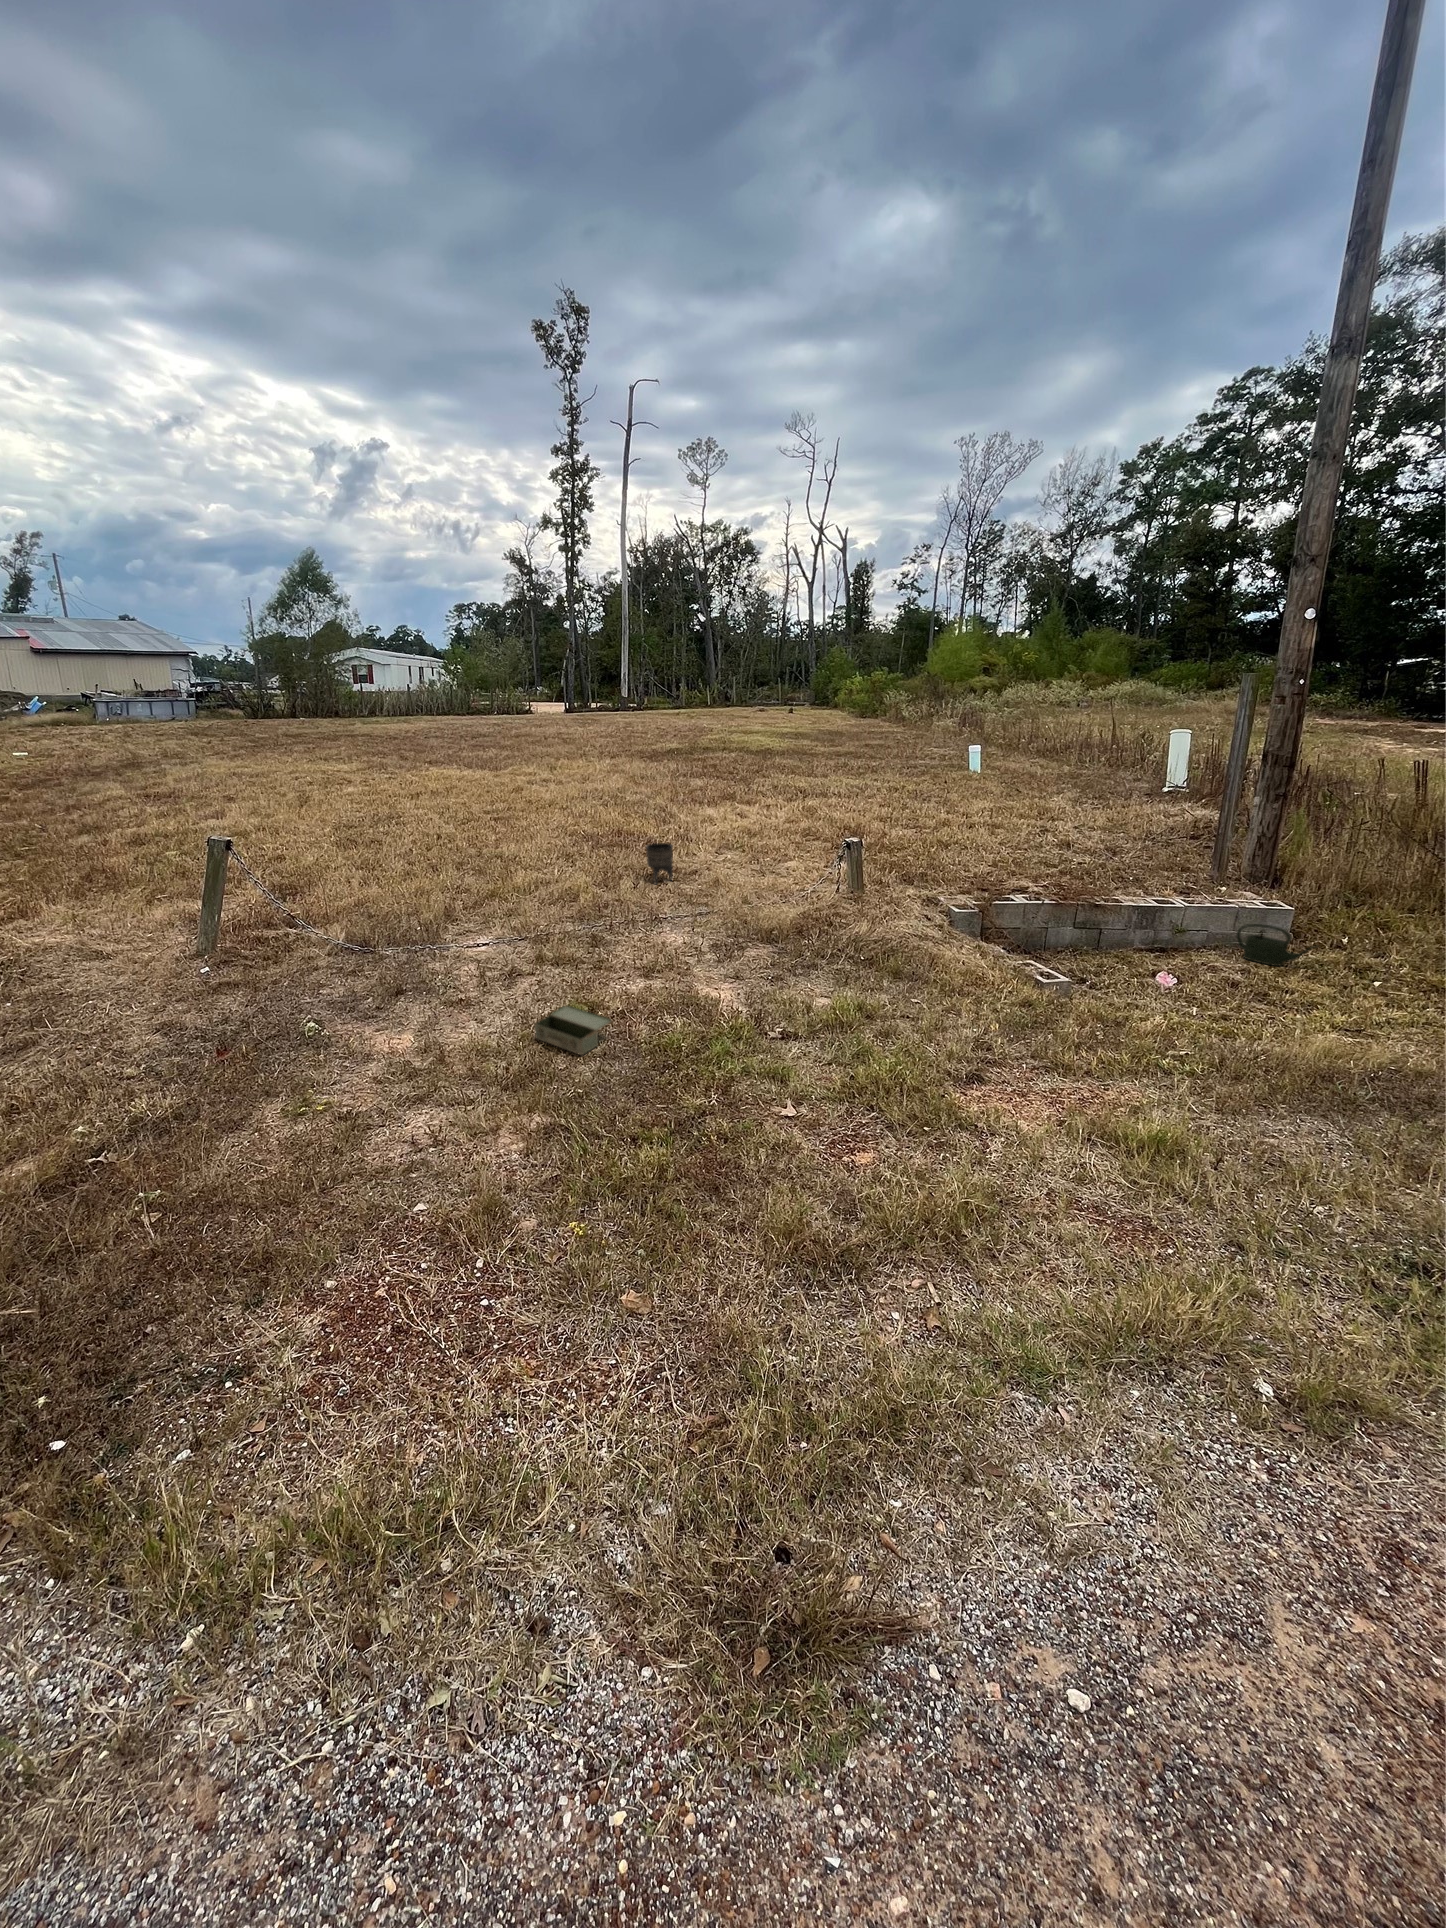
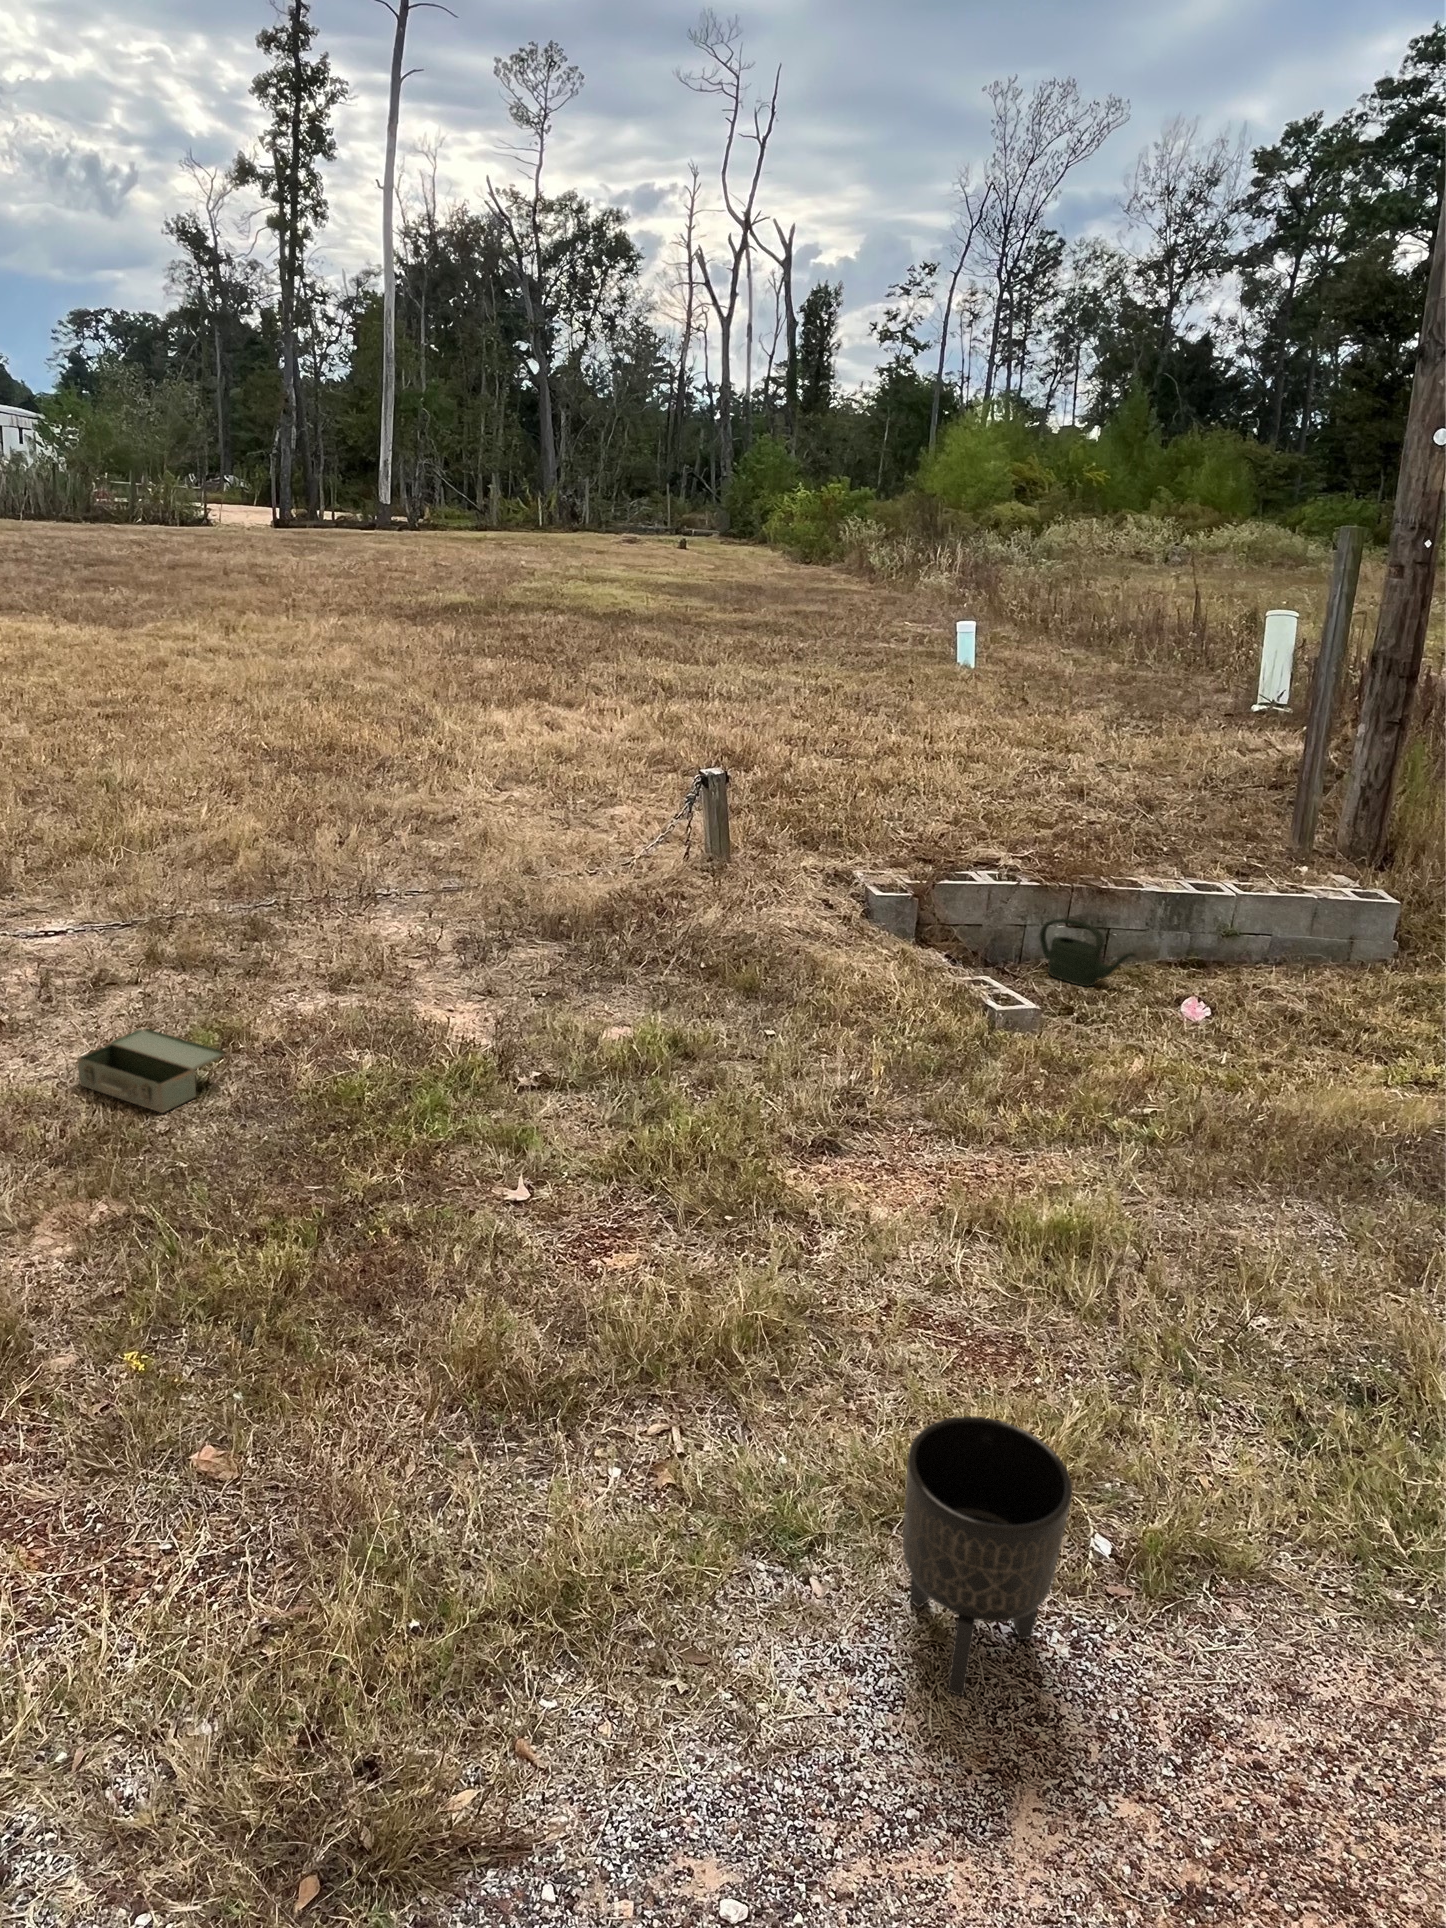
planter: present [646,843,673,884] -> present [903,1416,1072,1696]
watering can: present [1237,924,1318,966] -> present [1040,919,1135,986]

